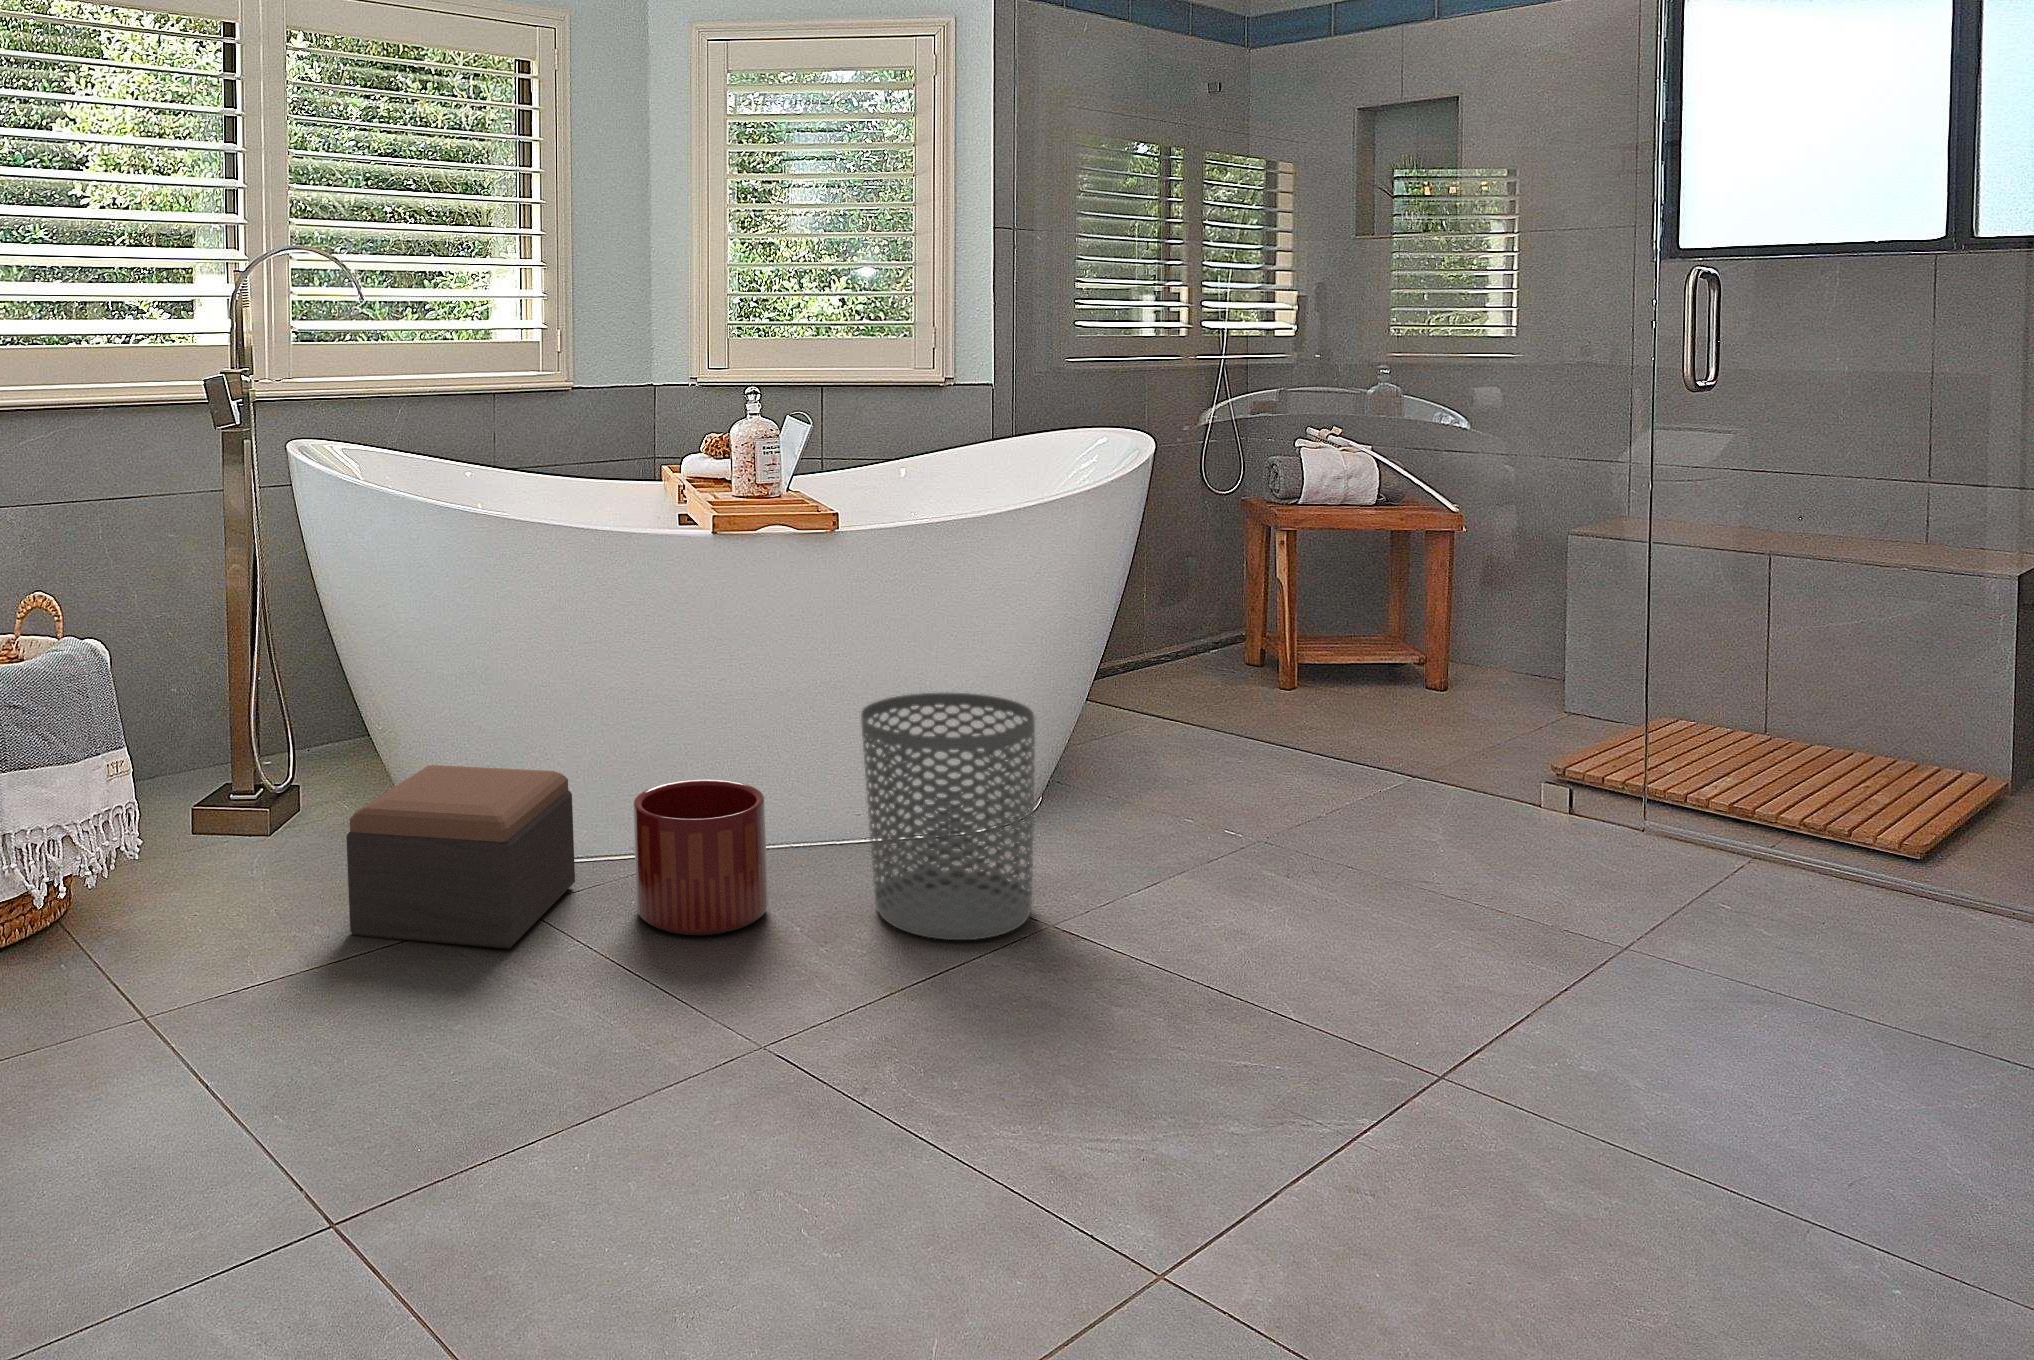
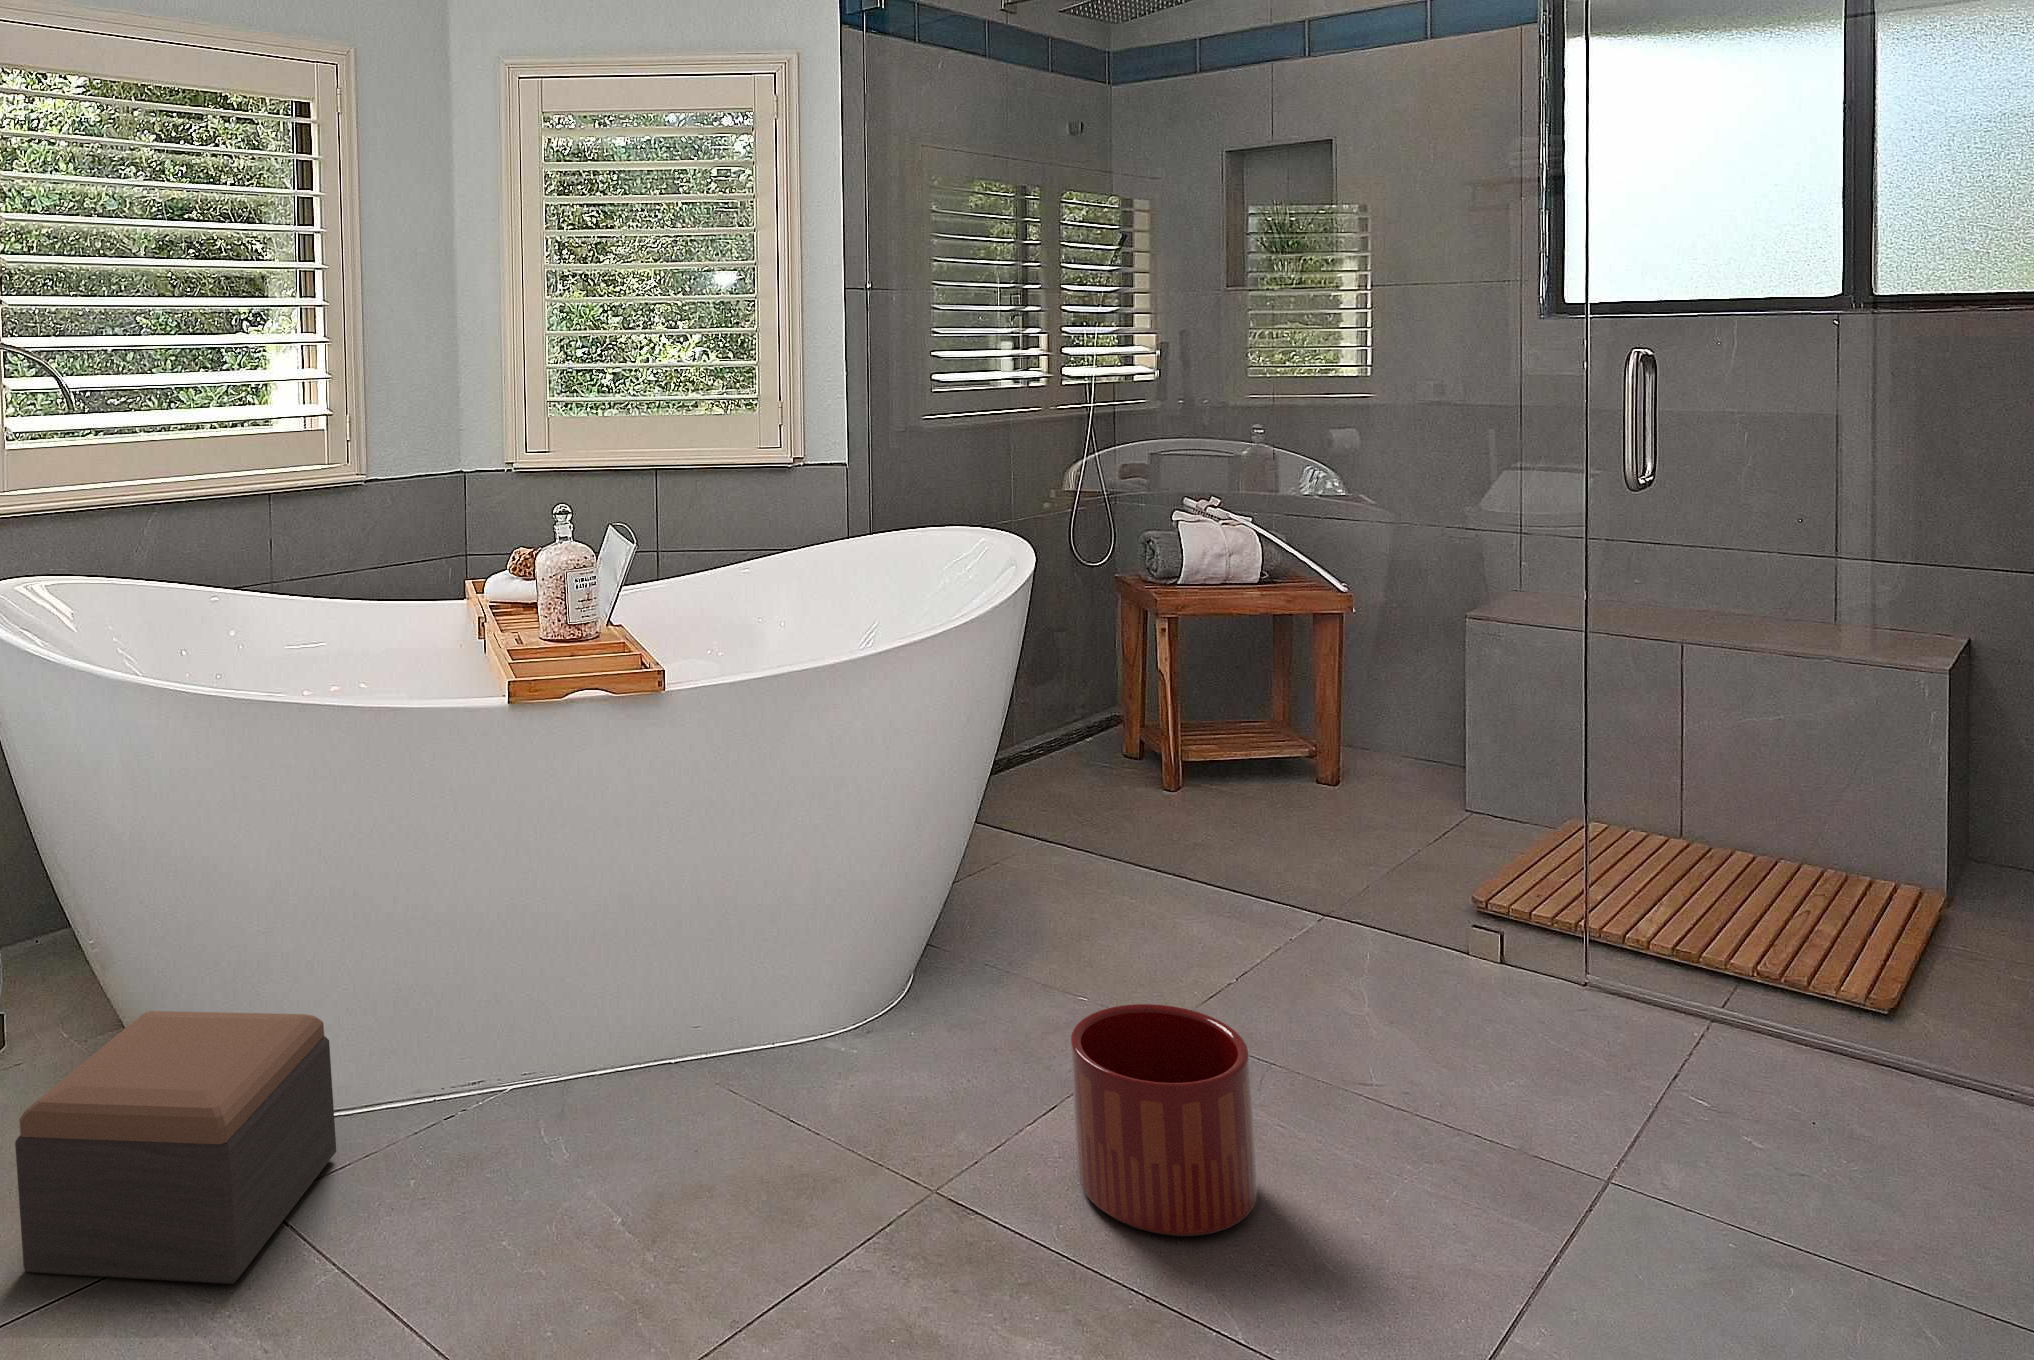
waste bin: present [861,693,1035,940] -> none [687,881,904,1219]
planter: present [634,779,768,935] -> present [1071,1004,1257,1236]

